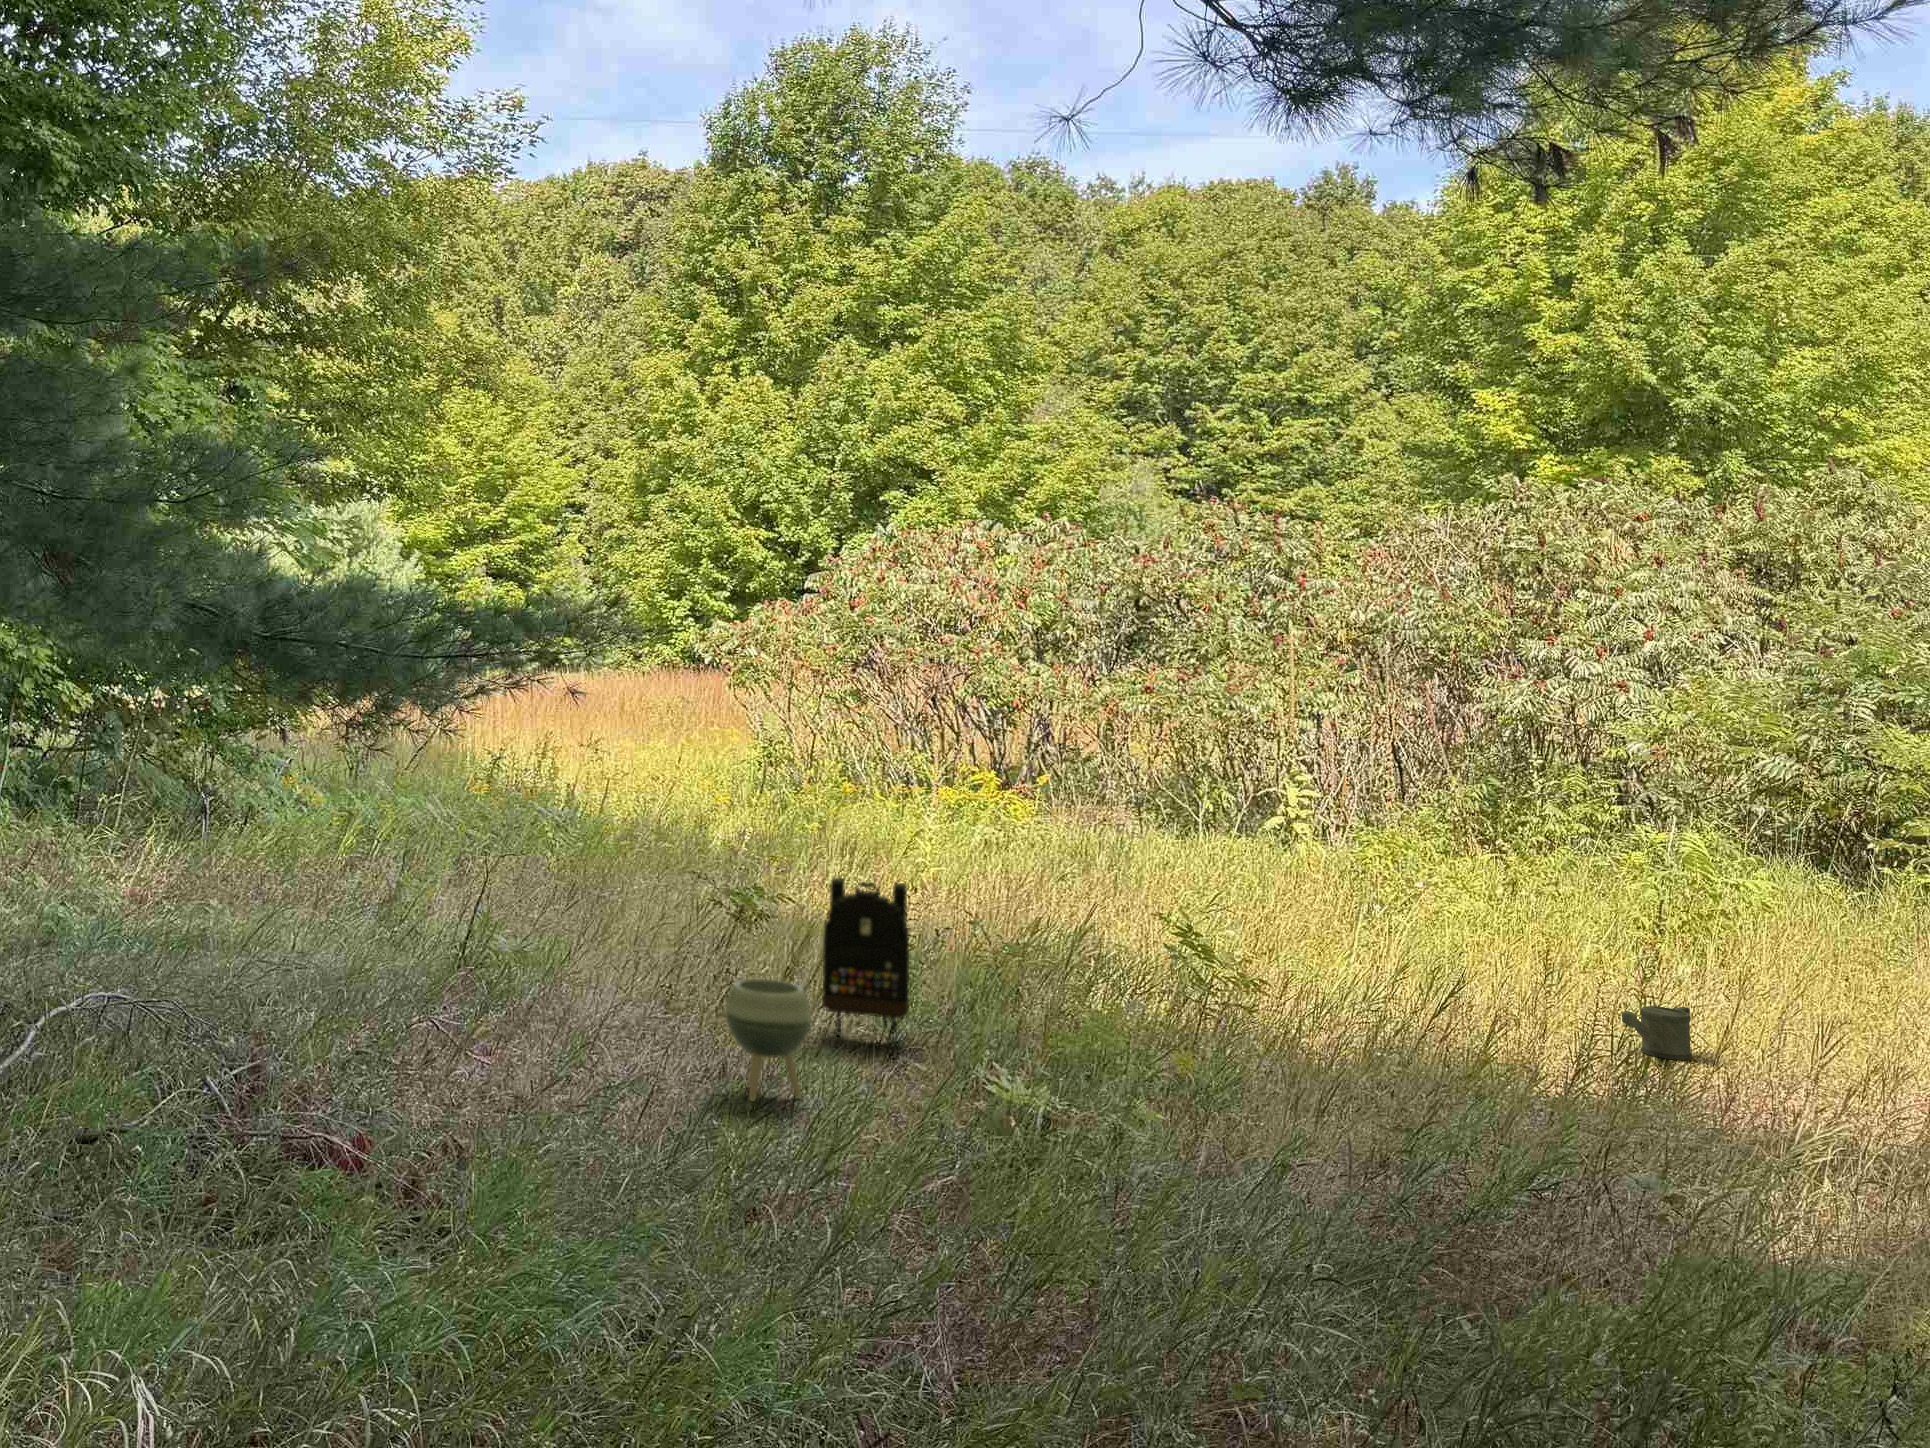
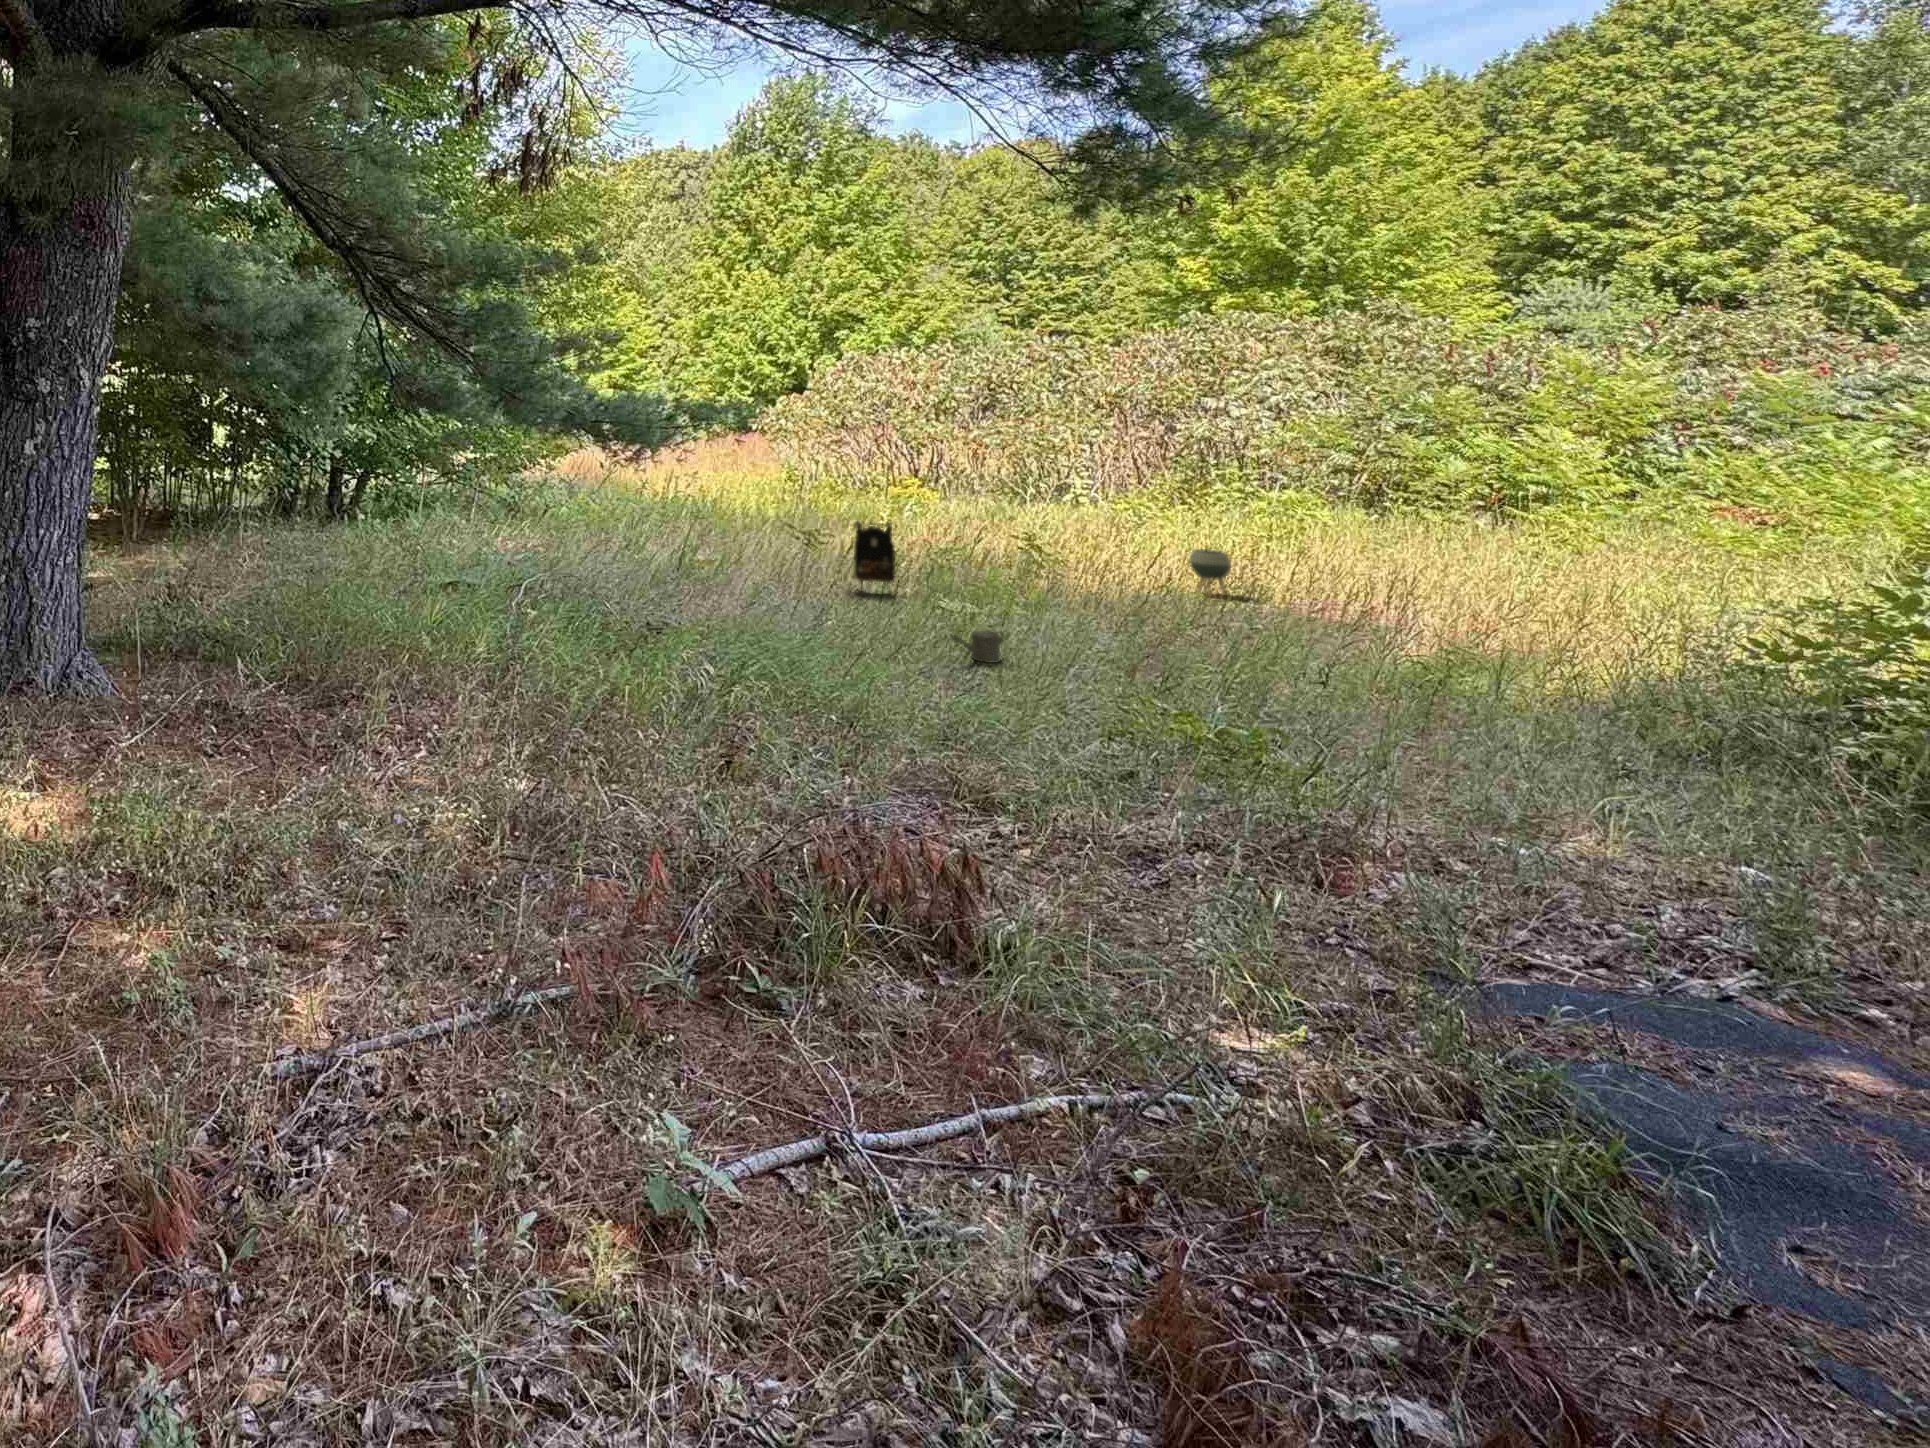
planter: present [726,979,811,1101] -> present [1189,549,1231,596]
watering can: present [1622,1006,1692,1060] -> present [953,631,1004,663]

